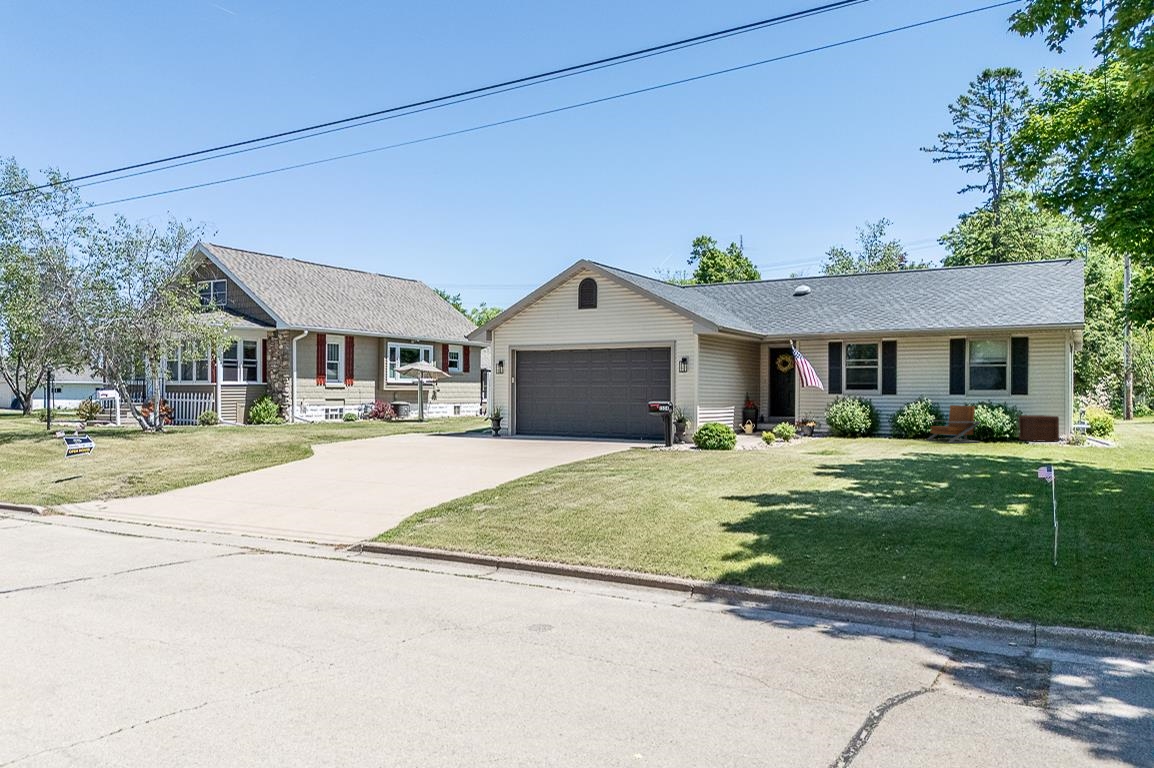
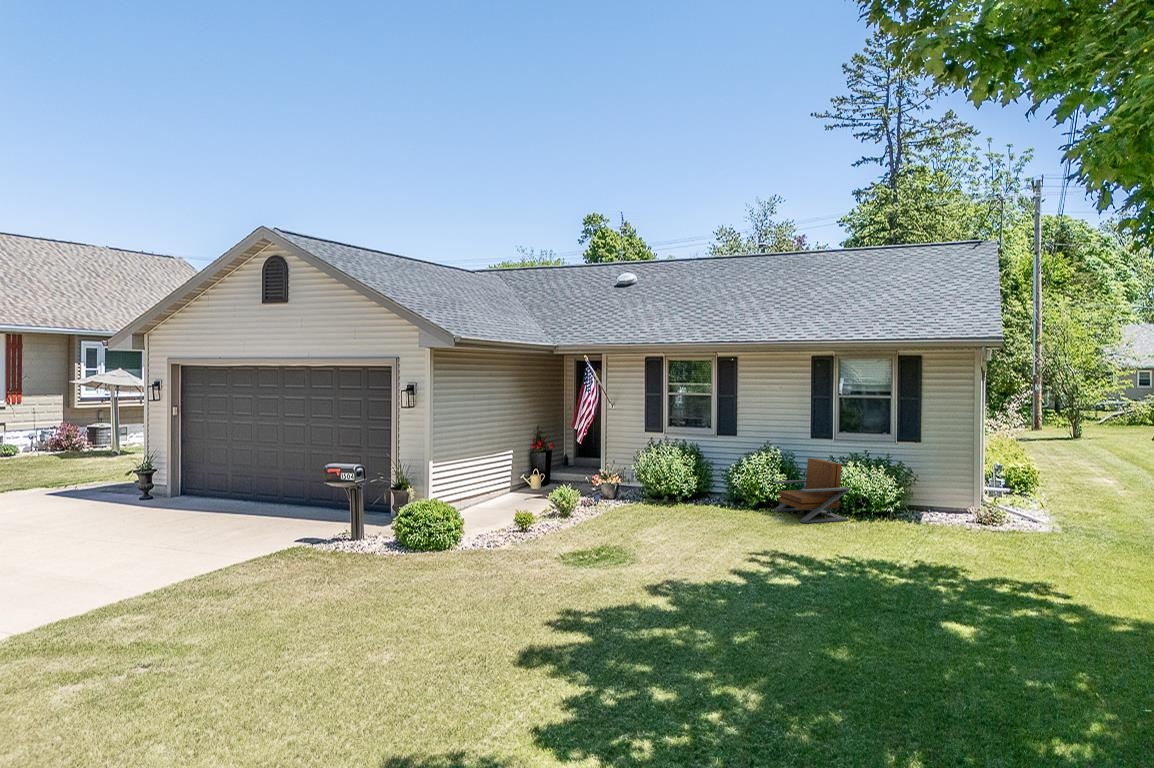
wooden crate: present [1019,415,1059,442] -> none [906,473,964,517]

